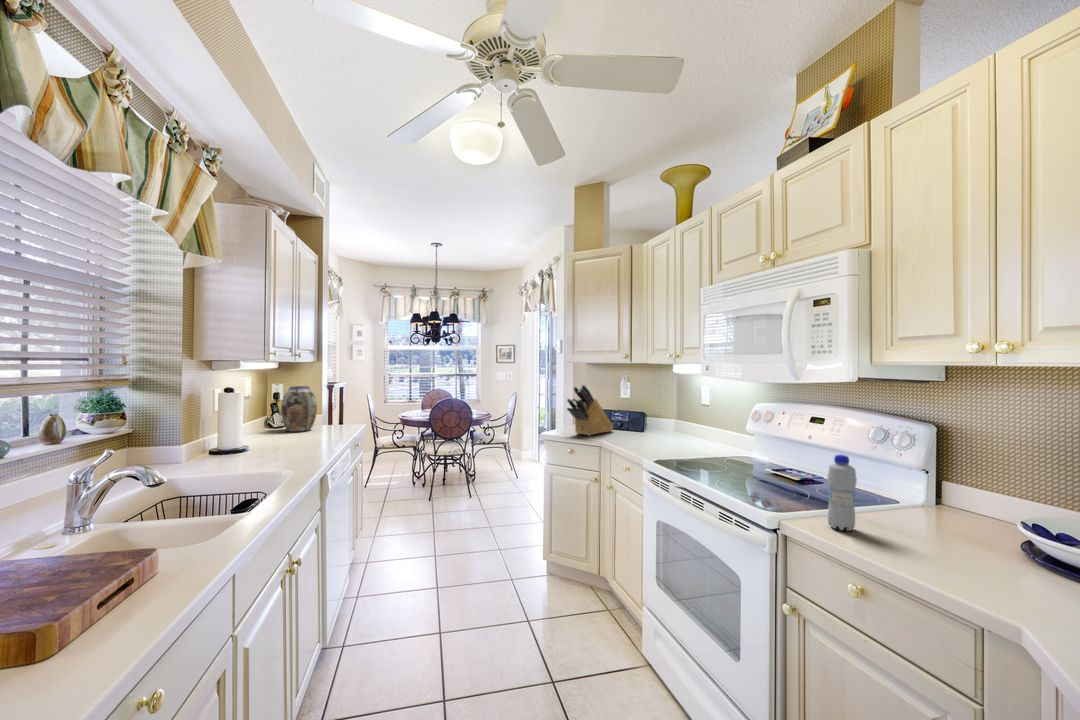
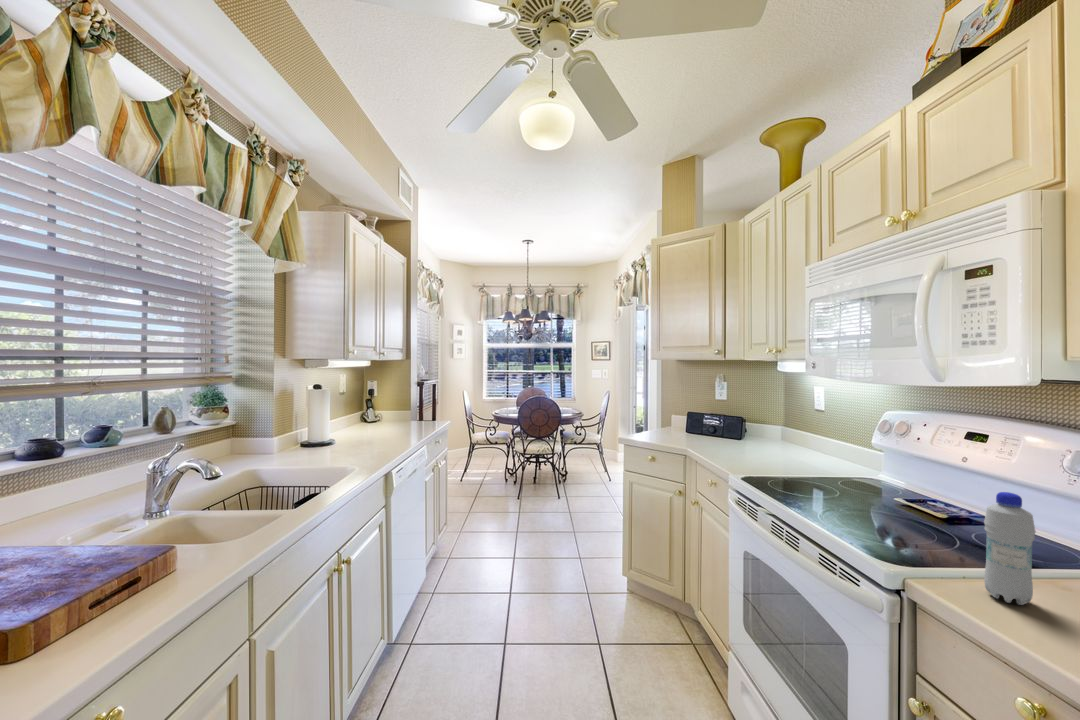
knife block: present [567,385,613,436] -> none [648,384,705,442]
vase: present [281,386,317,432] -> none [373,383,404,426]

